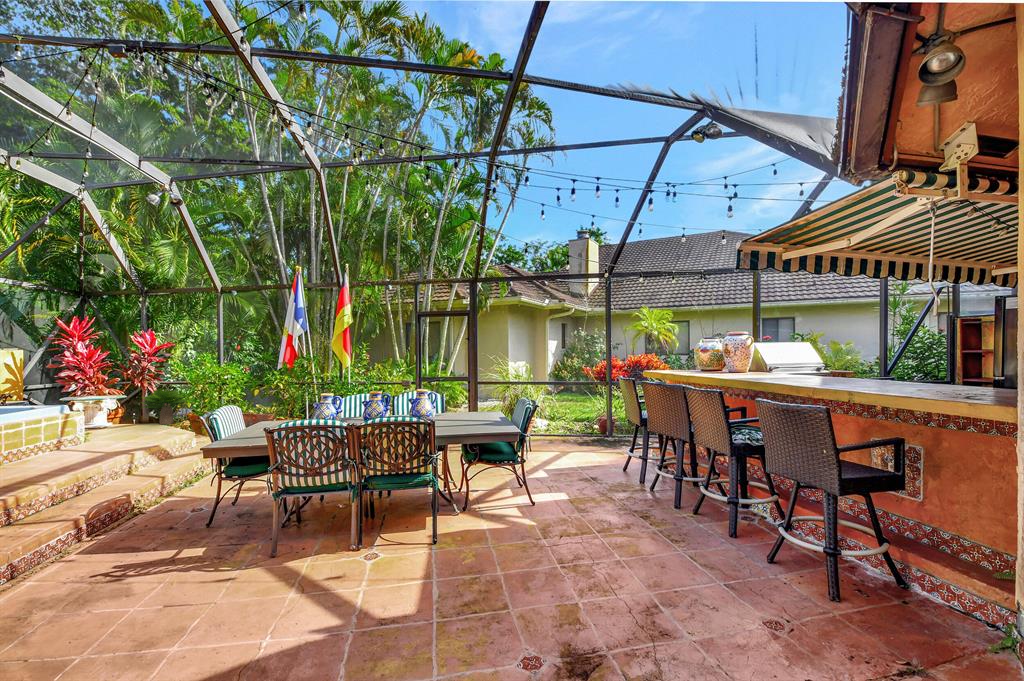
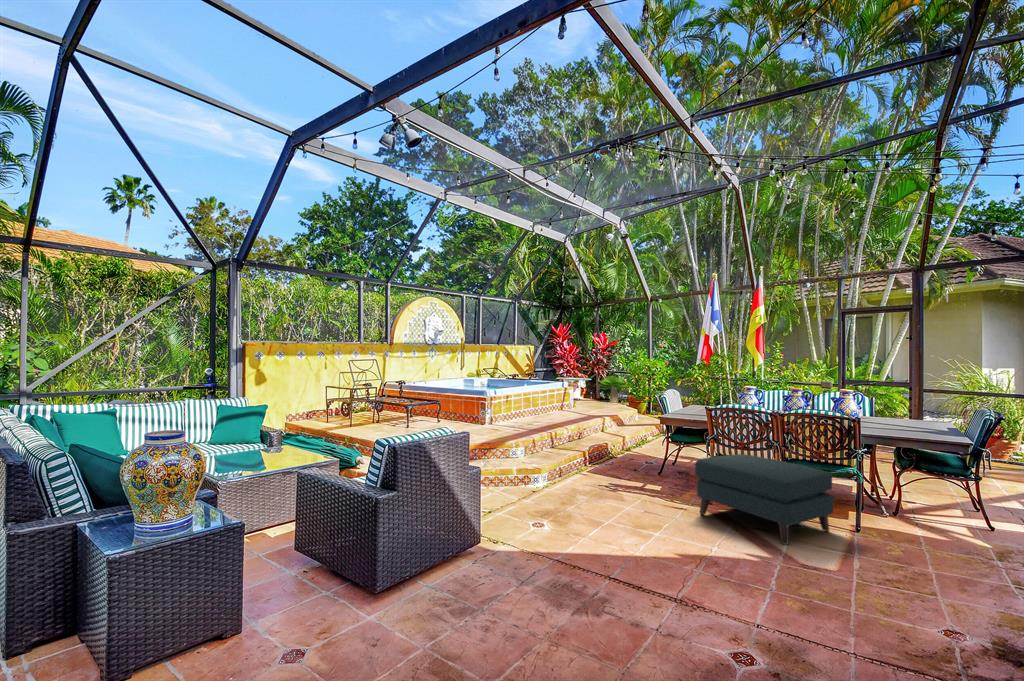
ottoman: none [242,482,411,599] -> present [695,454,833,545]

